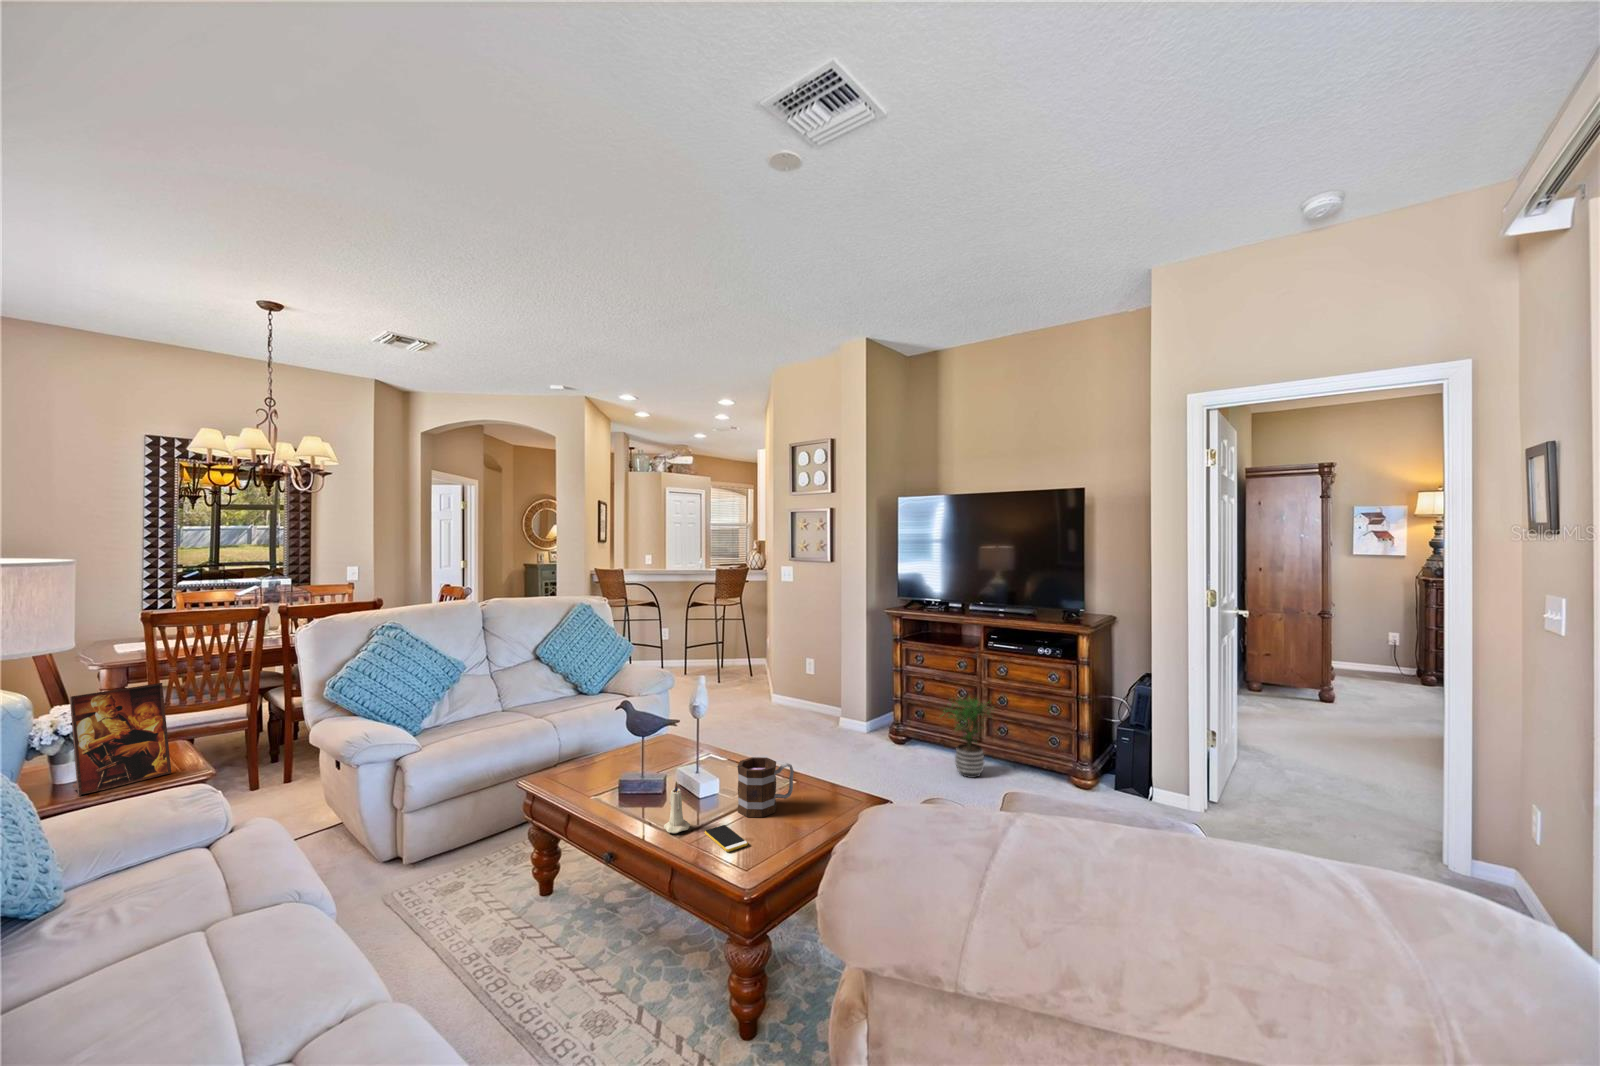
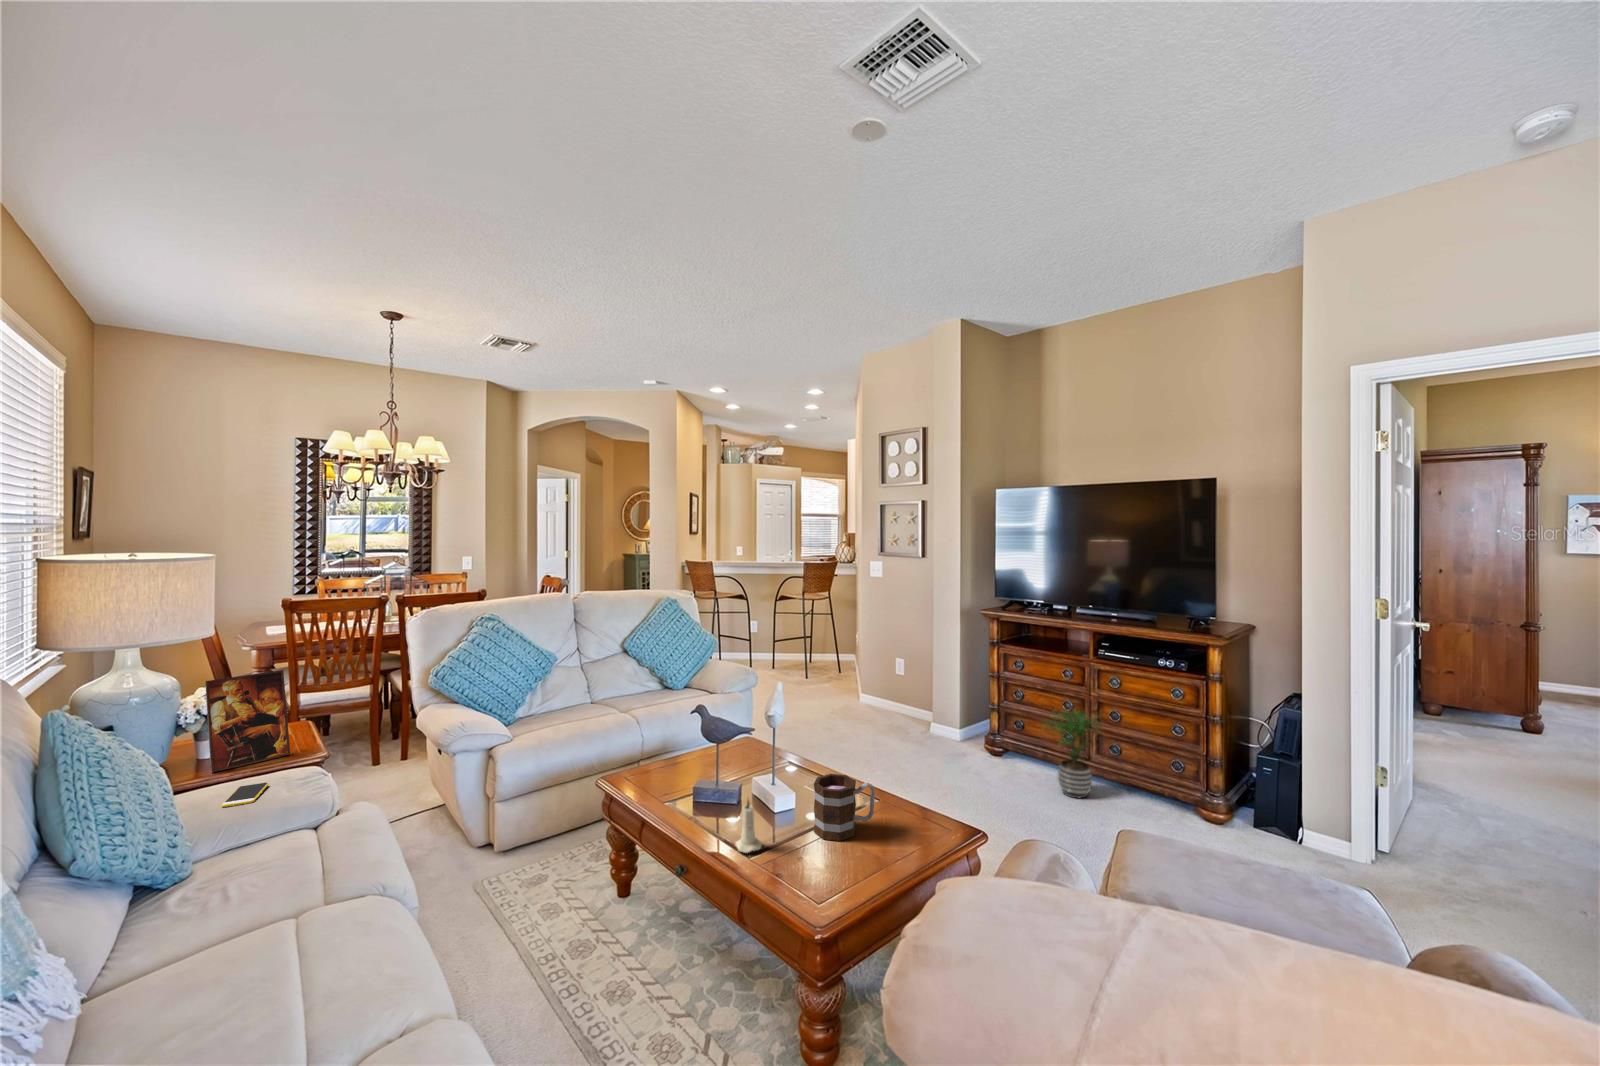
smartphone: present [705,825,748,852] -> present [221,783,269,807]

